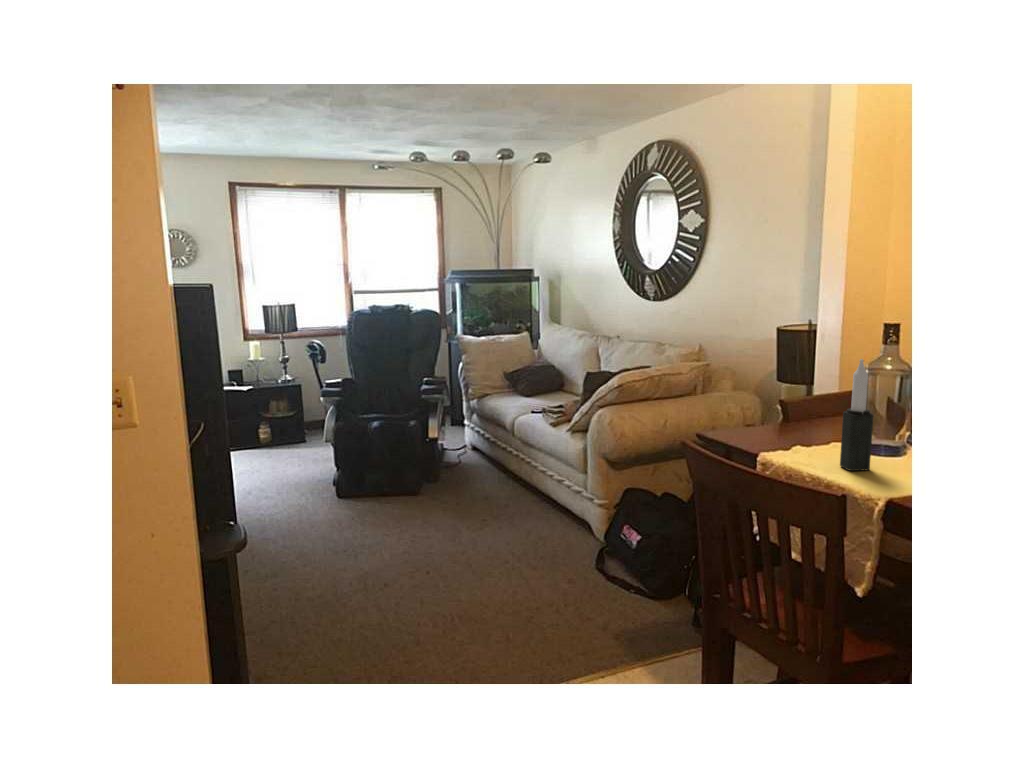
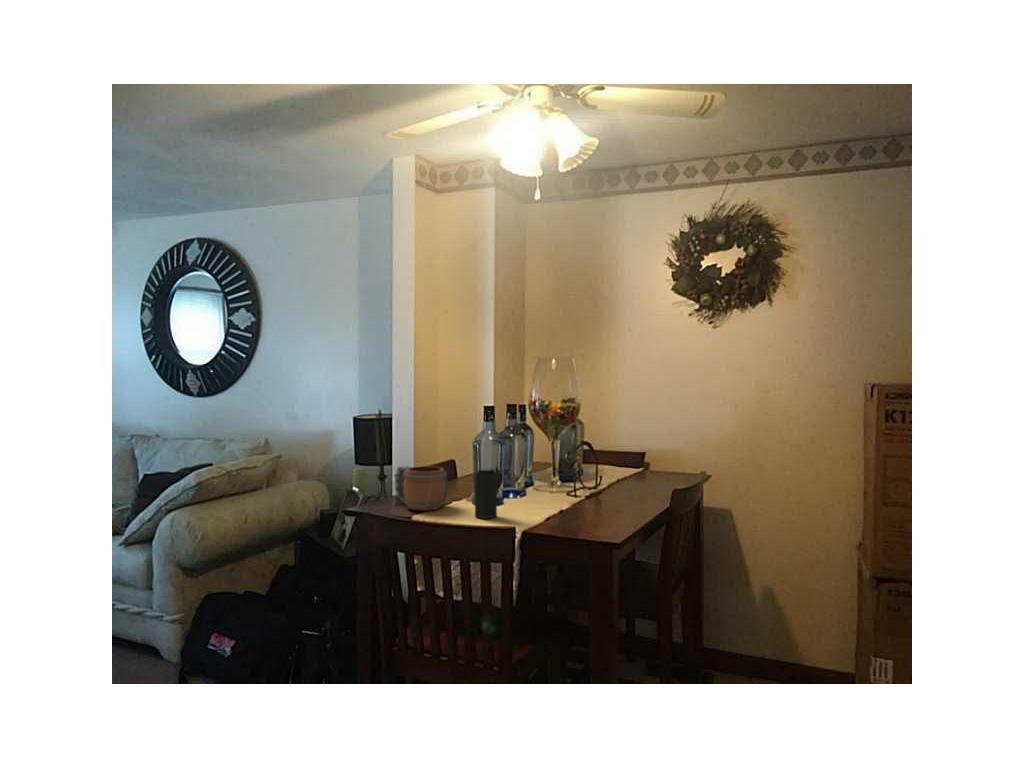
mug: none [766,391,824,448] -> present [395,465,448,511]

